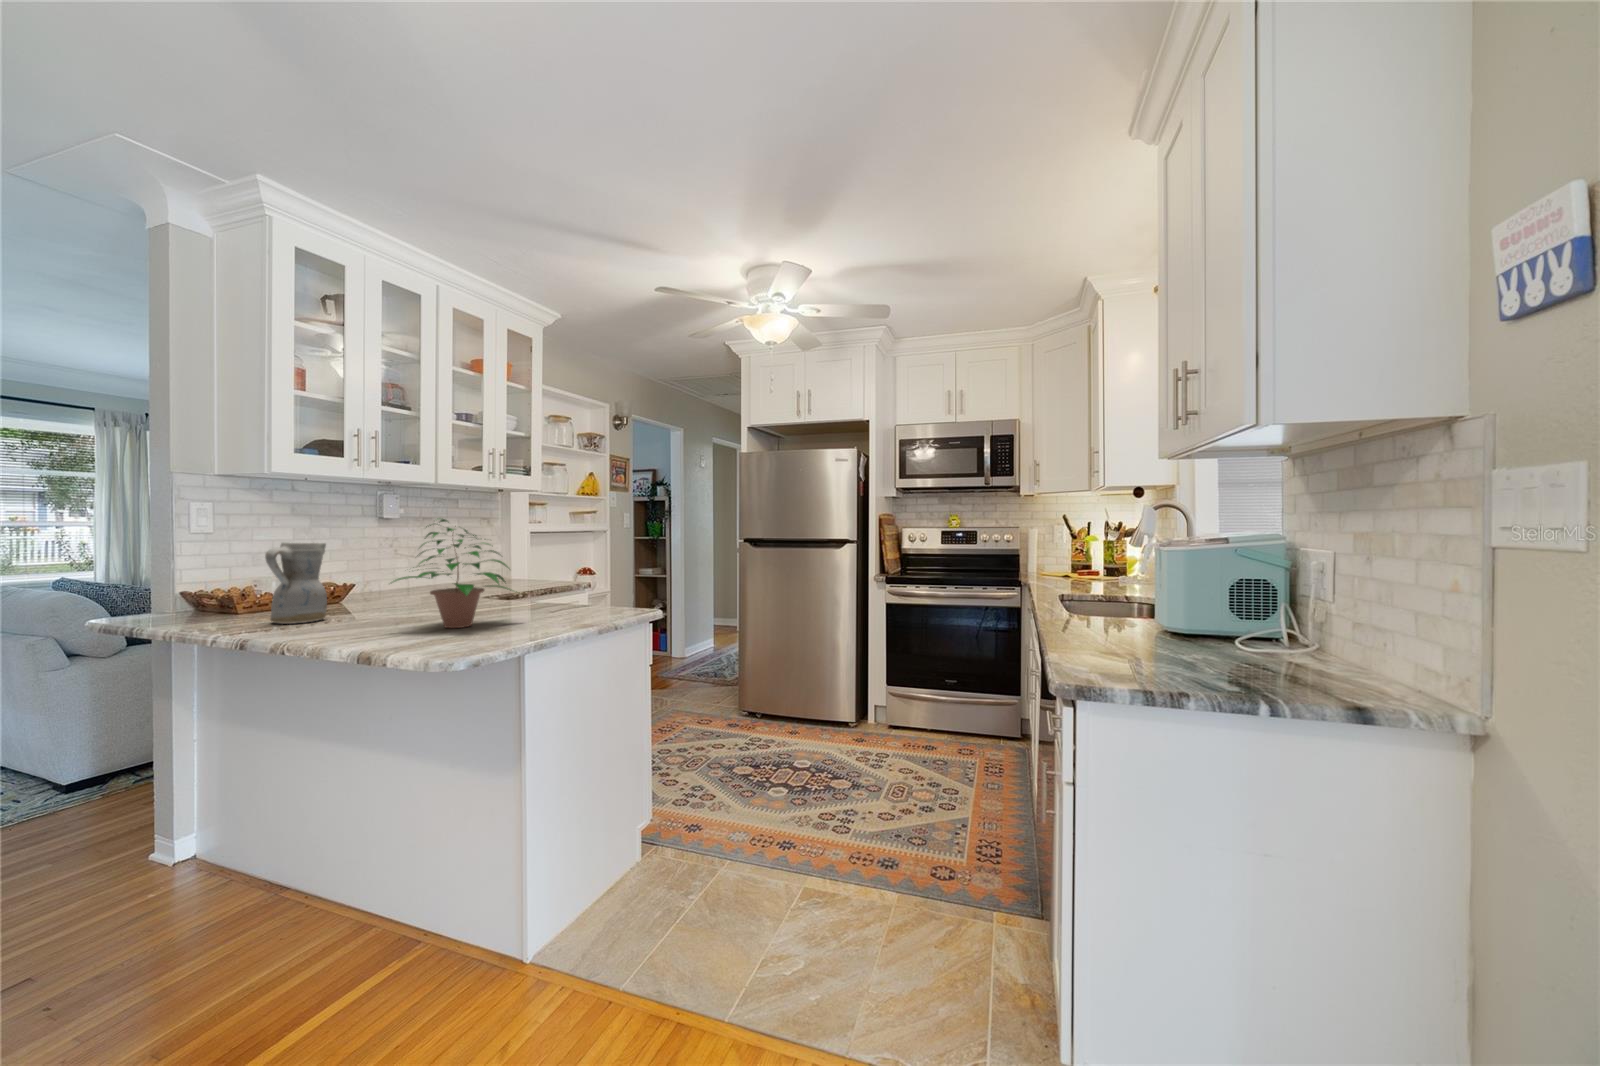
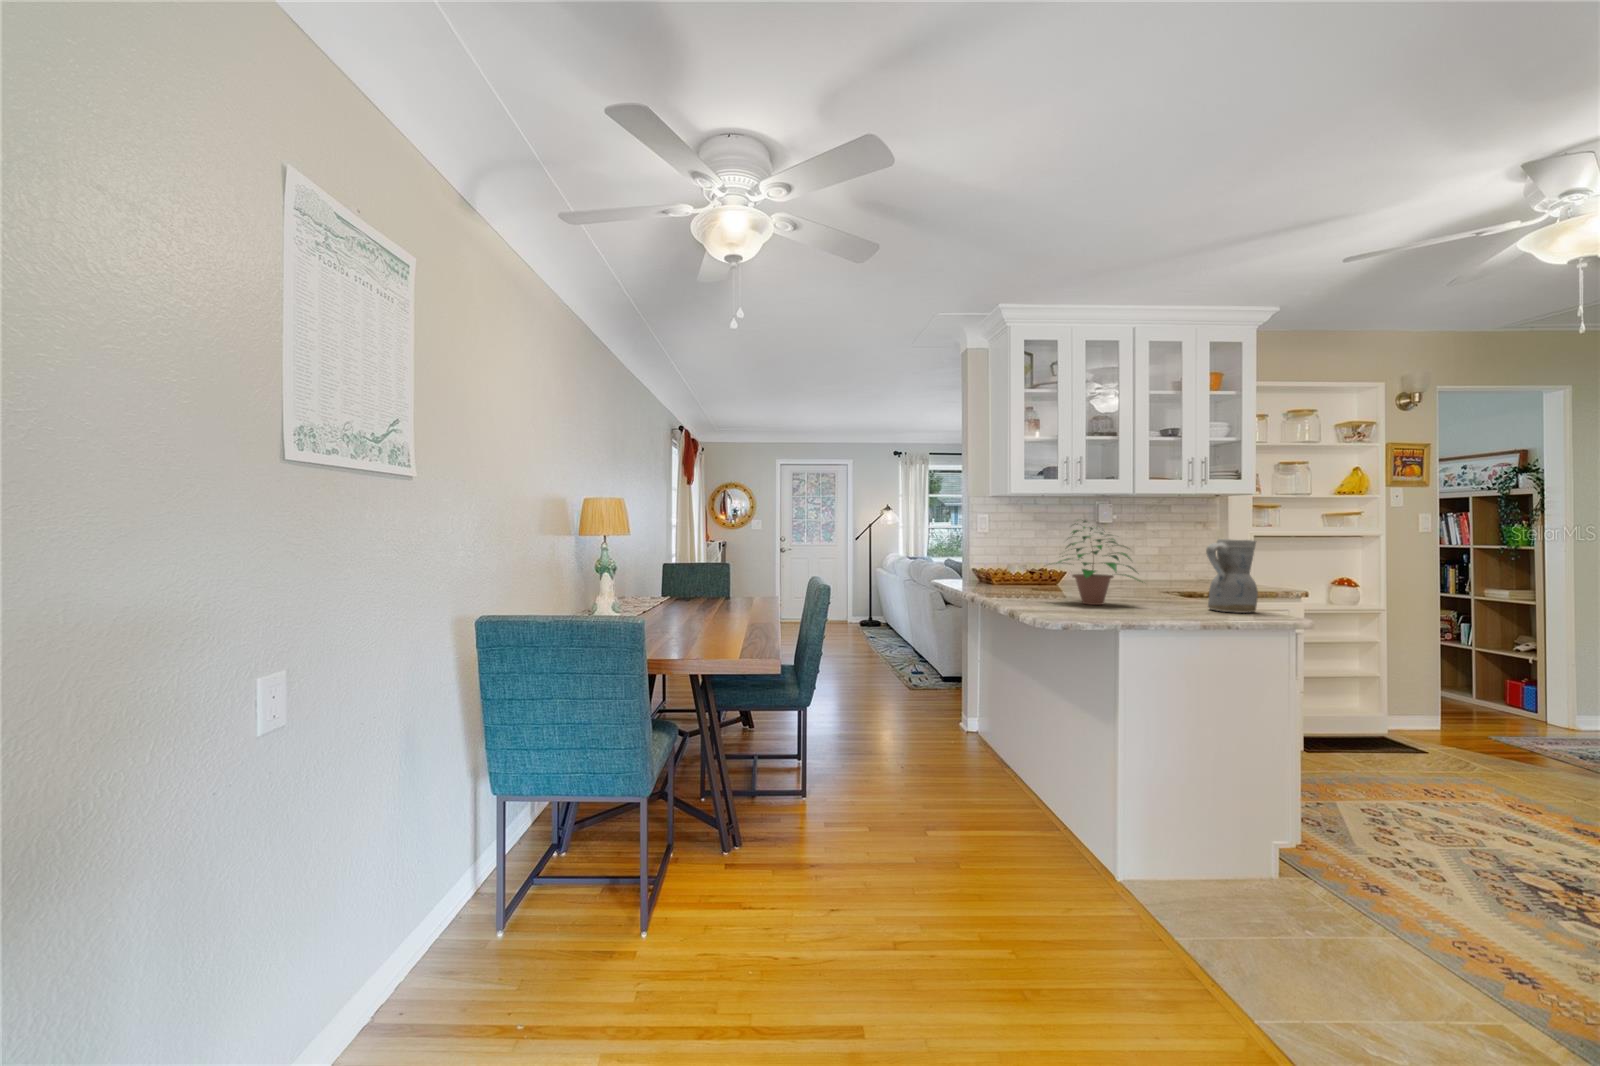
ceramic pitcher: present [265,542,327,624] -> present [1206,539,1258,613]

